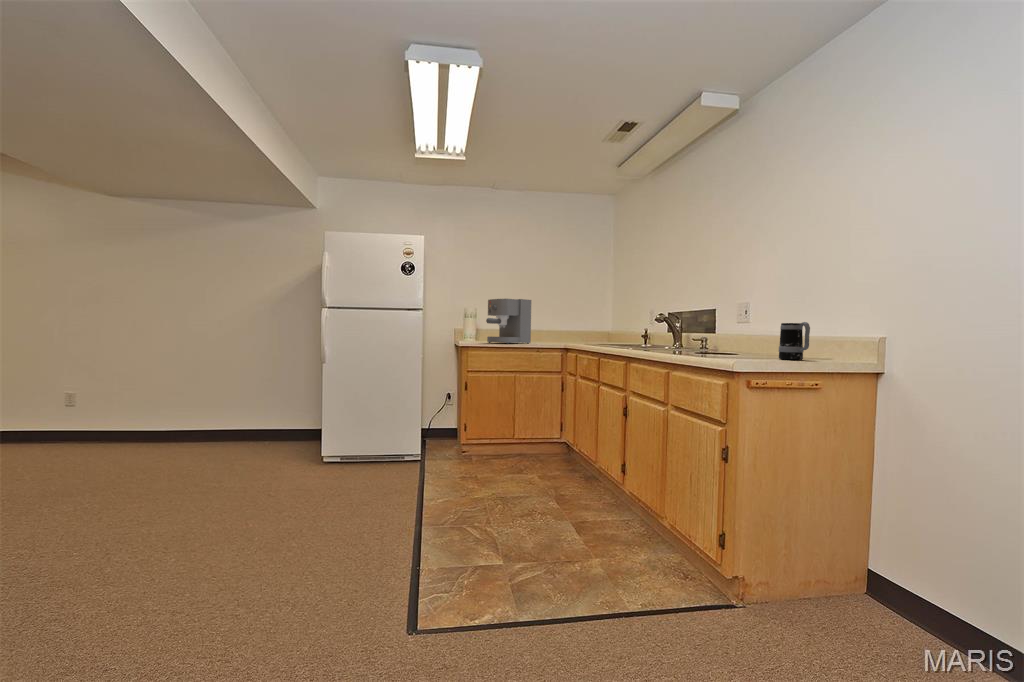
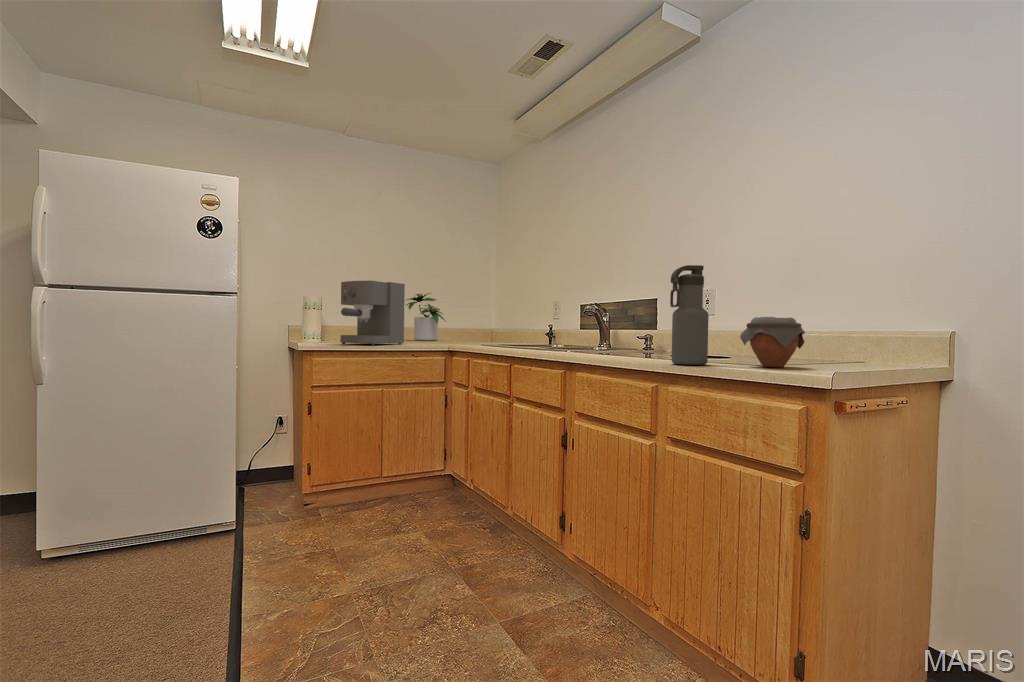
water bottle: none [669,292,694,357] -> present [670,265,708,365]
potted plant: none [536,304,571,341] -> present [405,293,445,341]
mug: present [779,322,810,360] -> none [822,312,875,366]
jar: none [711,326,752,359] -> present [740,317,805,367]

